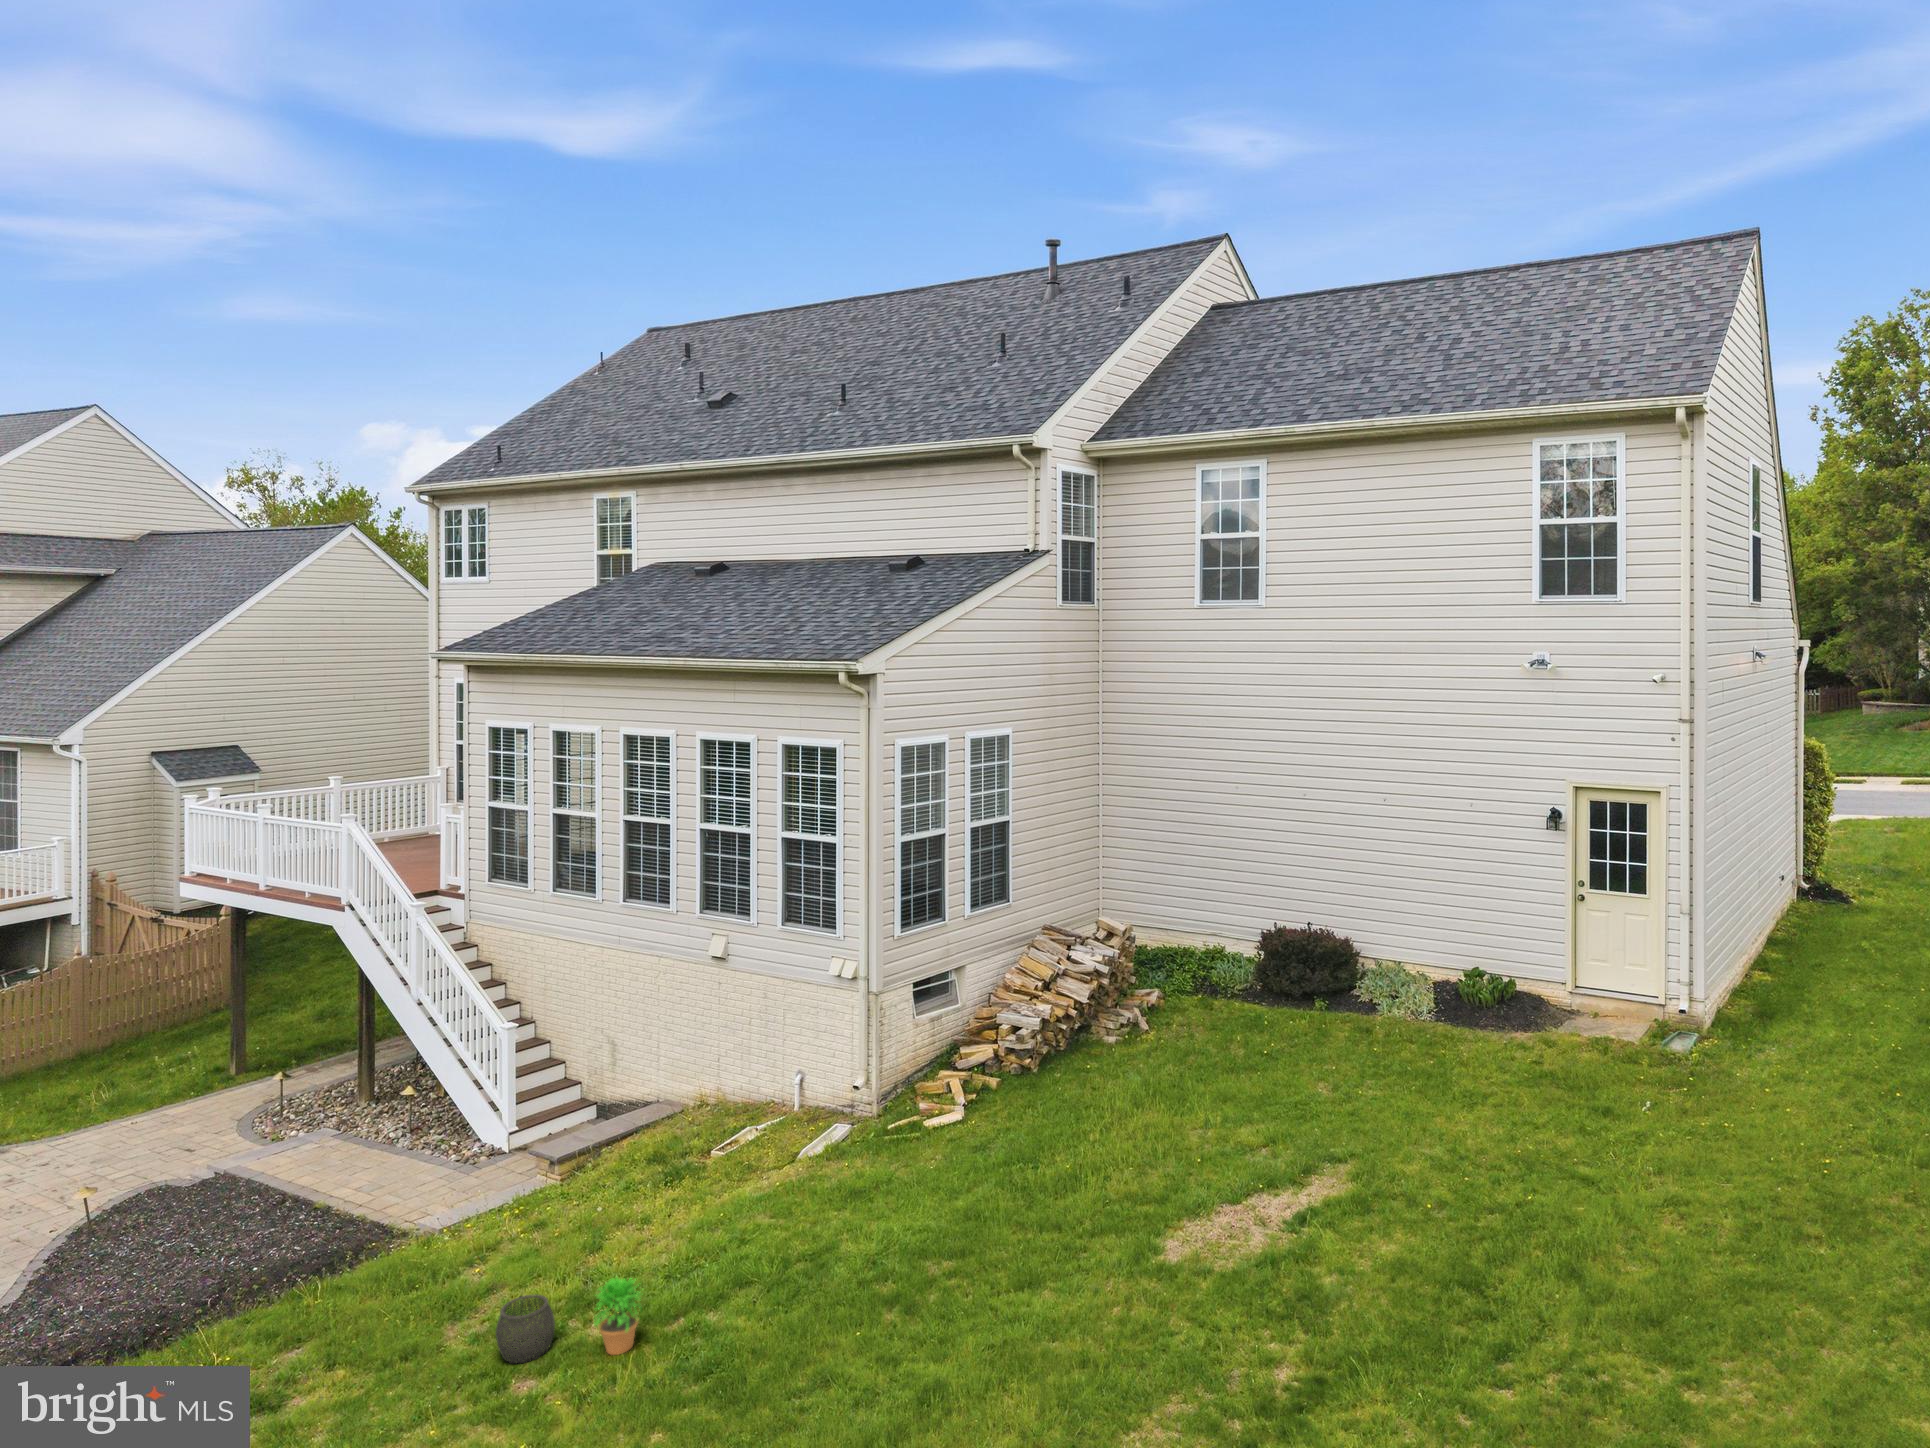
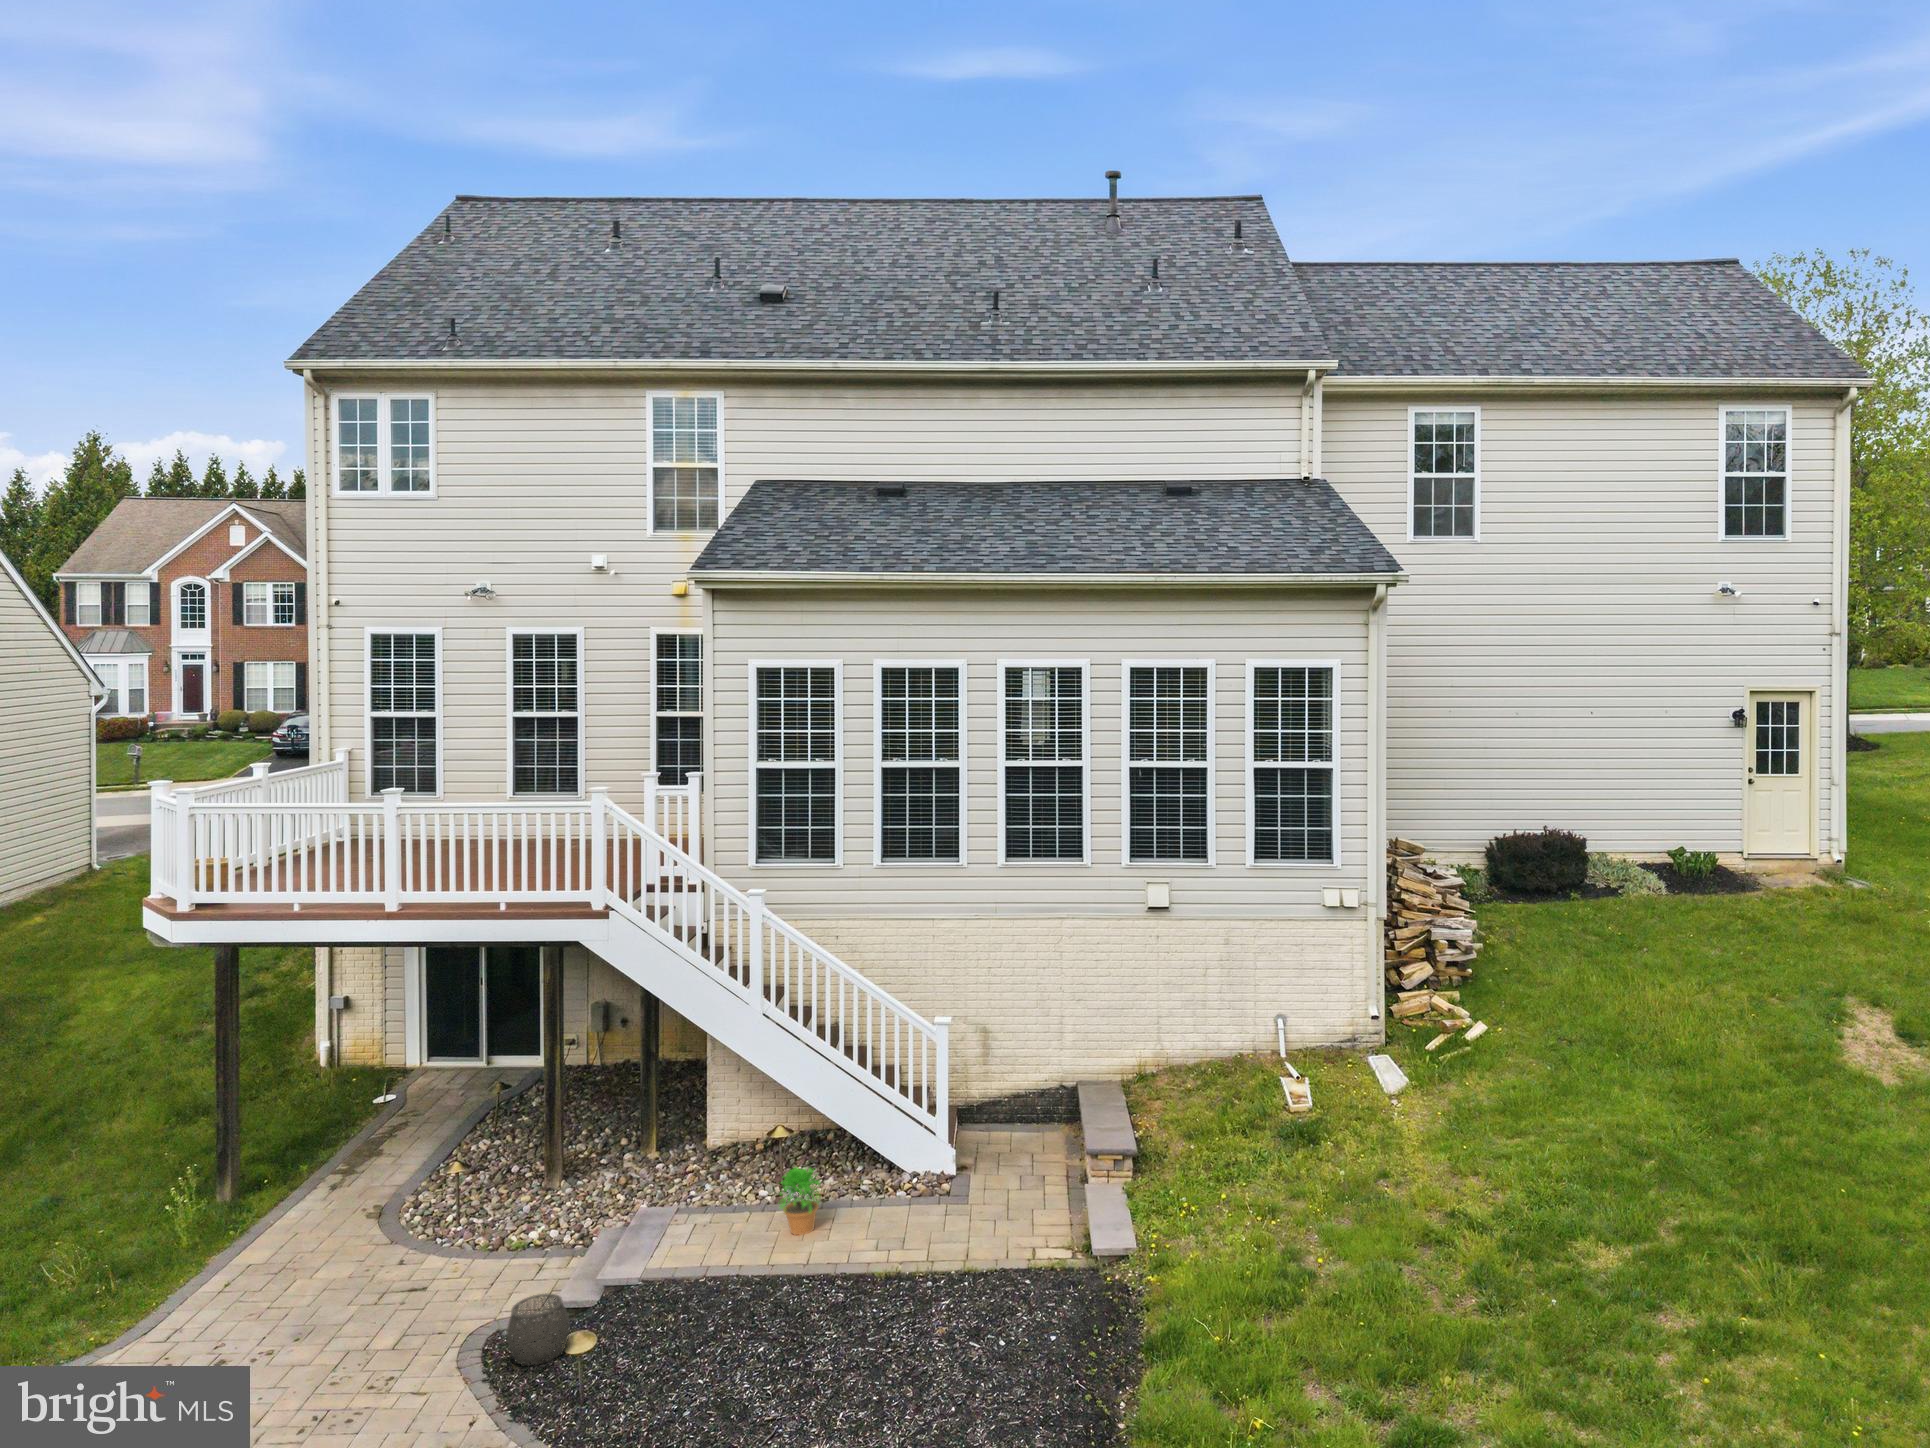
potted plant: present [594,1278,642,1355] -> present [780,1167,820,1235]

